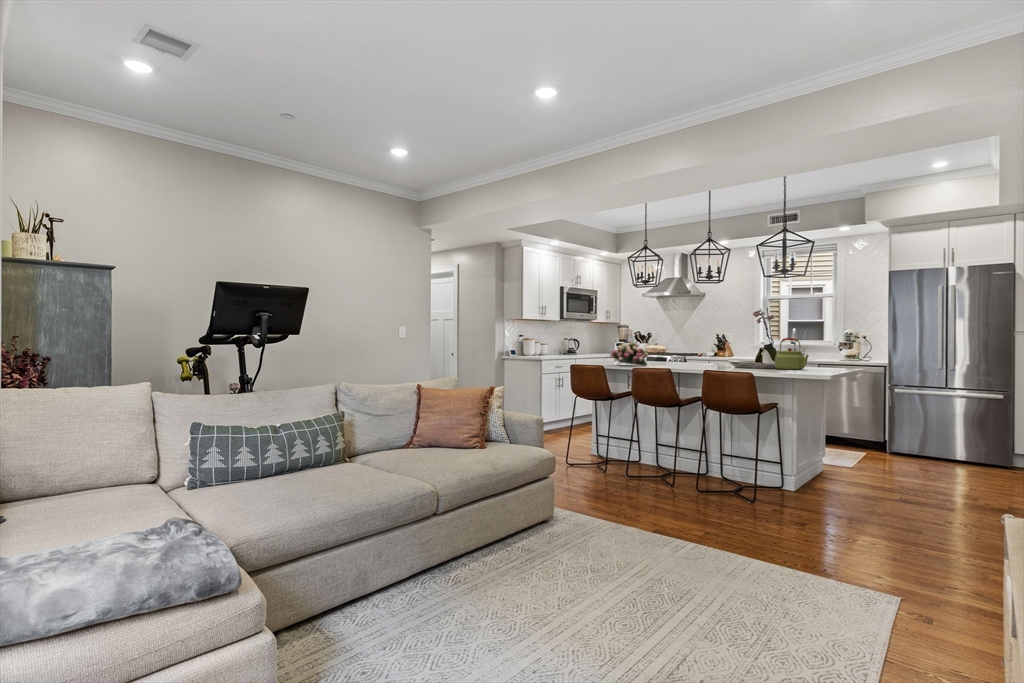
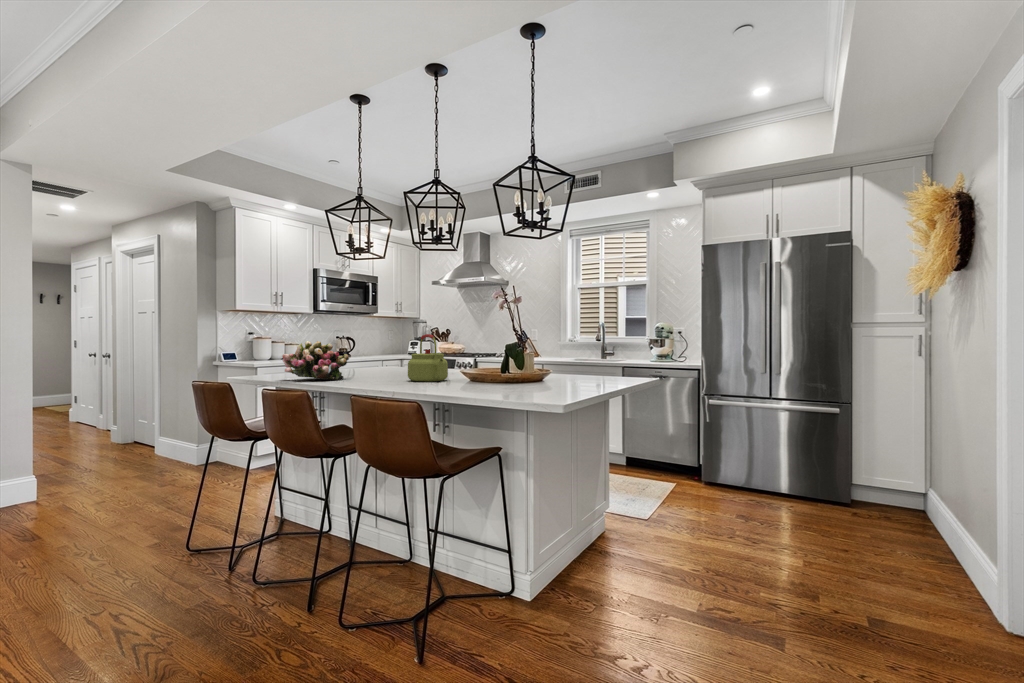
kettle: present [775,338,809,370] -> present [408,334,448,382]

